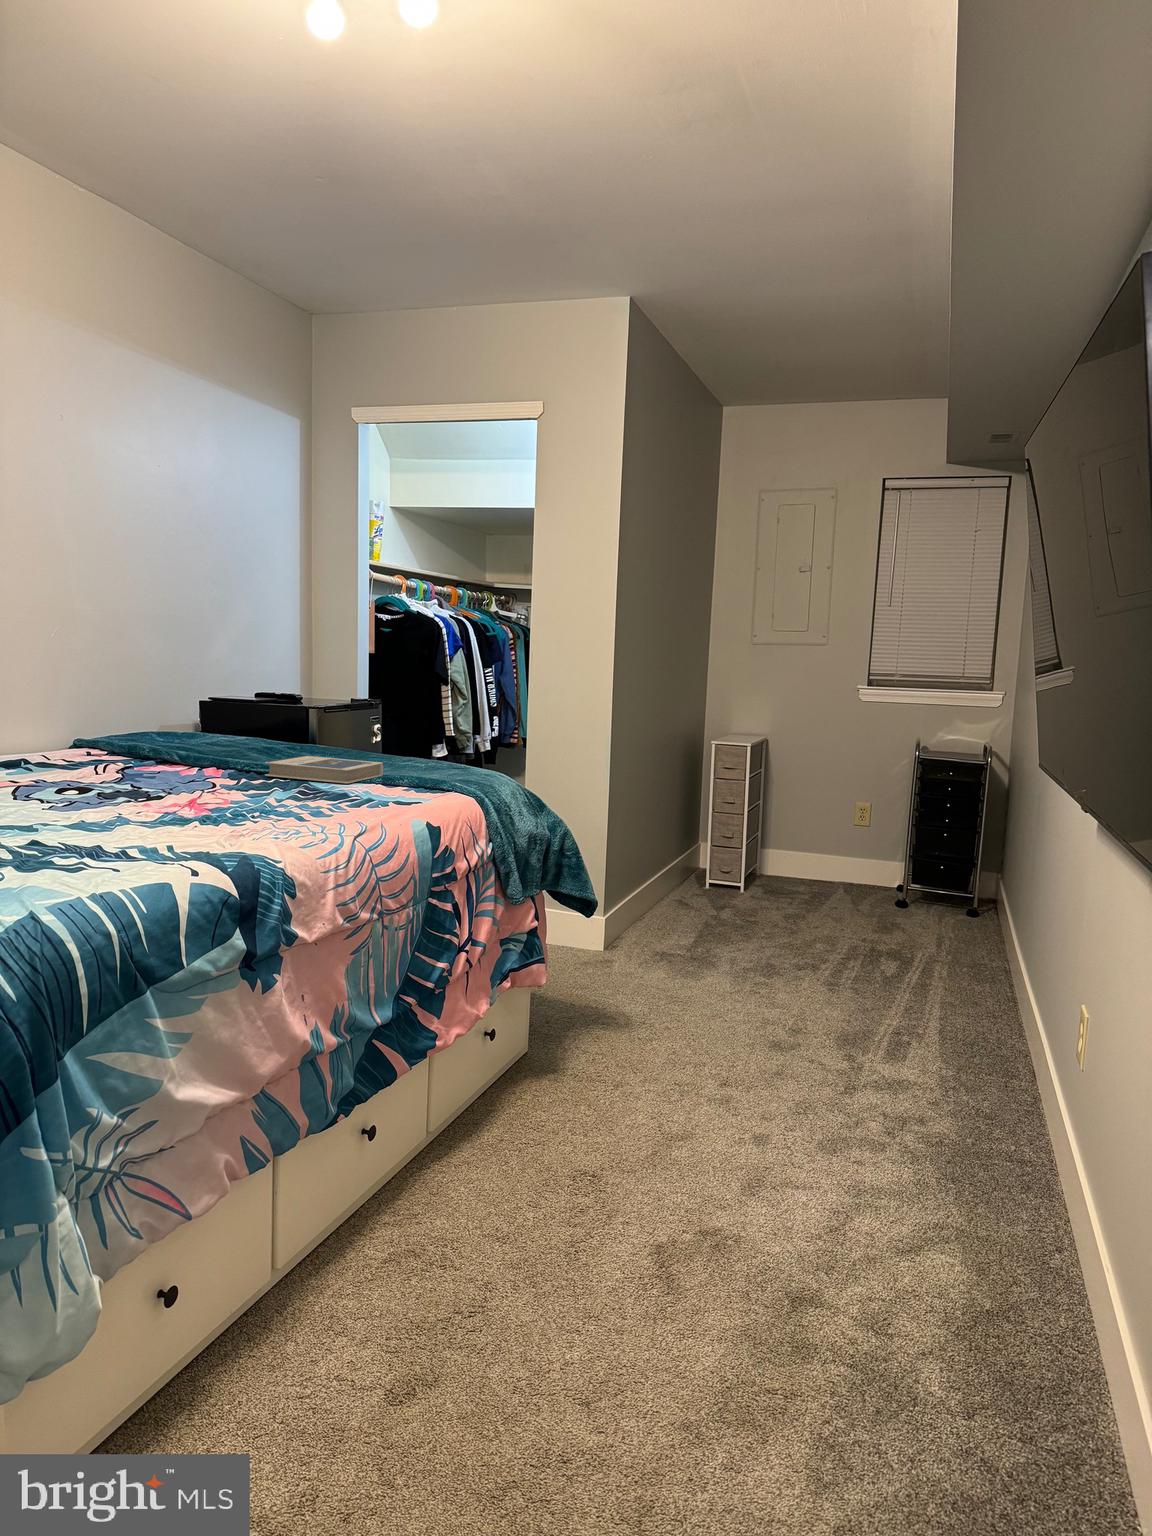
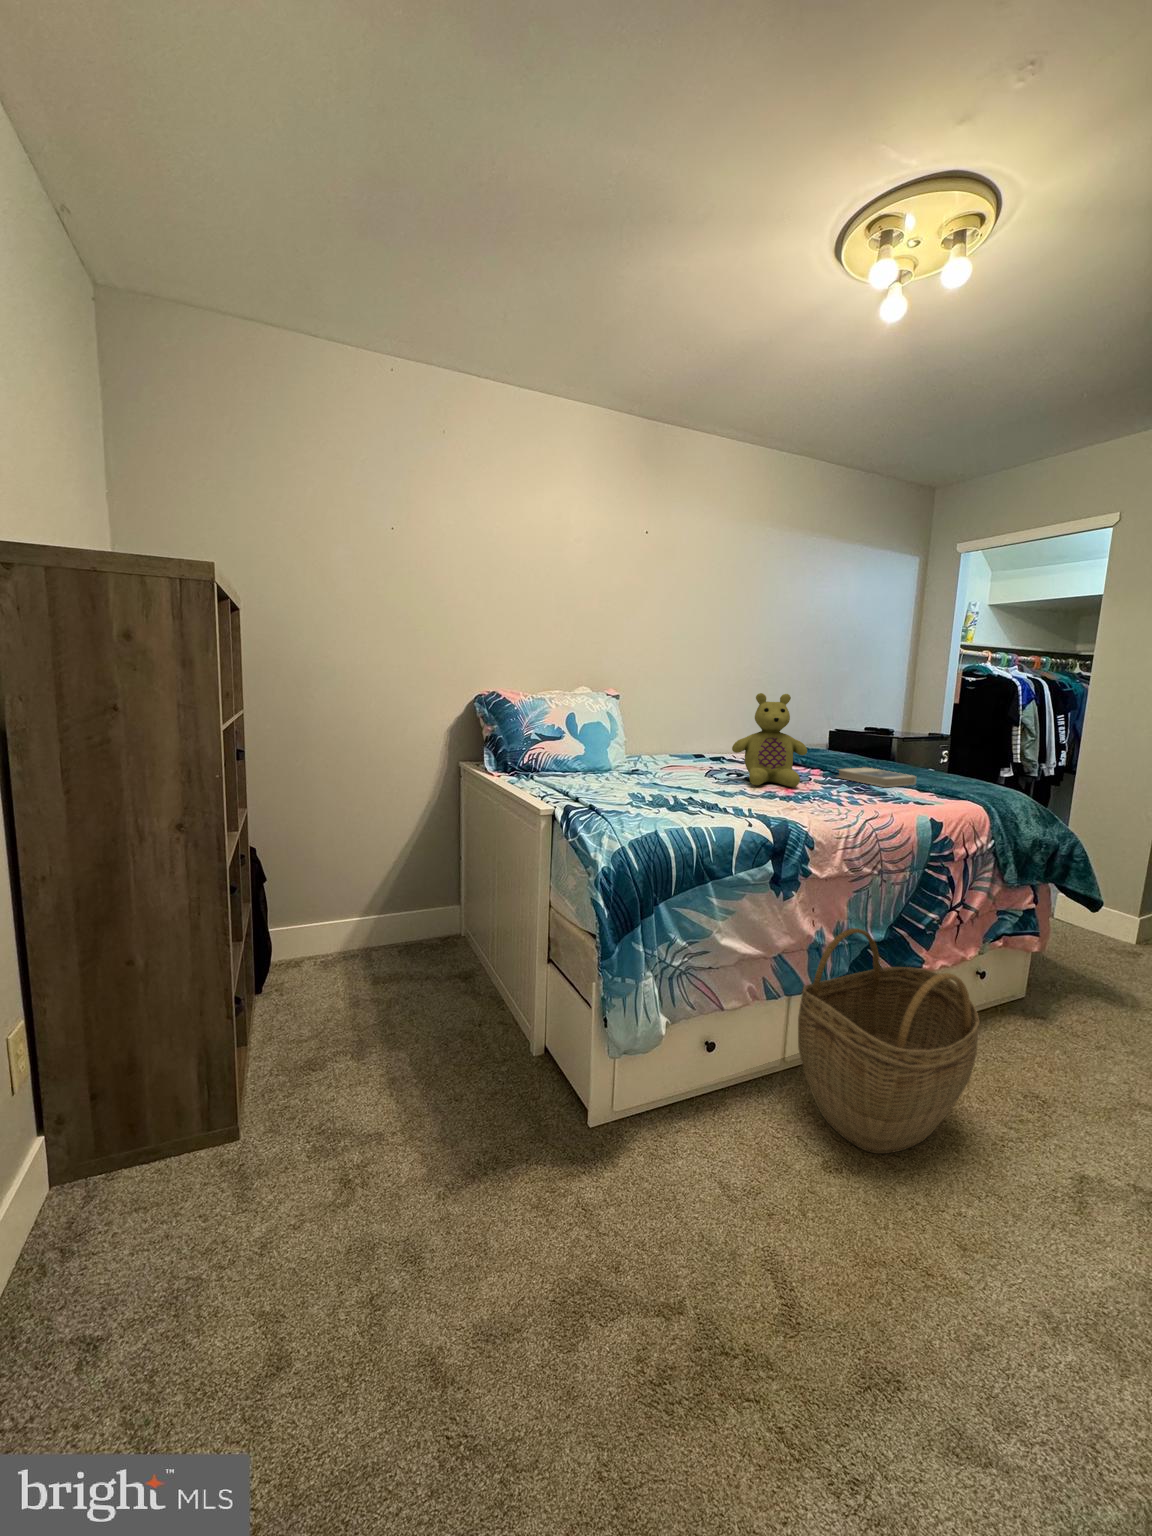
stuffed bear: none [82,631,222,803] -> present [732,693,807,787]
woven basket: none [305,1009,537,1345] -> present [798,928,979,1154]

